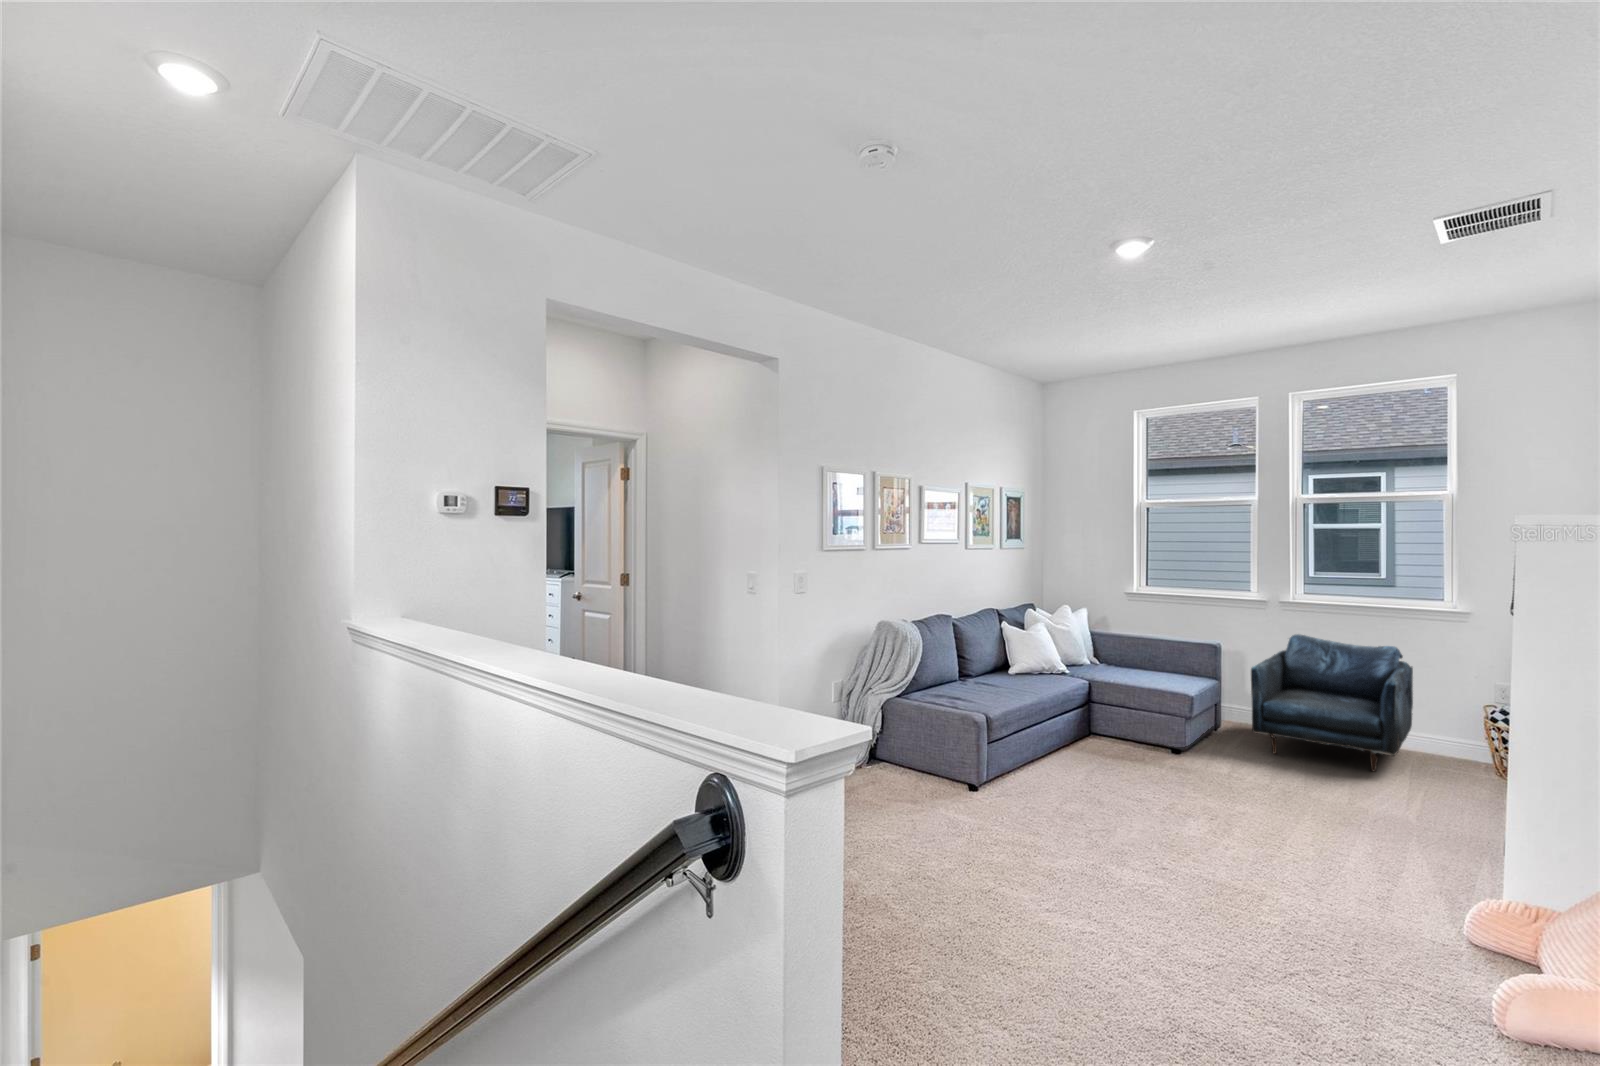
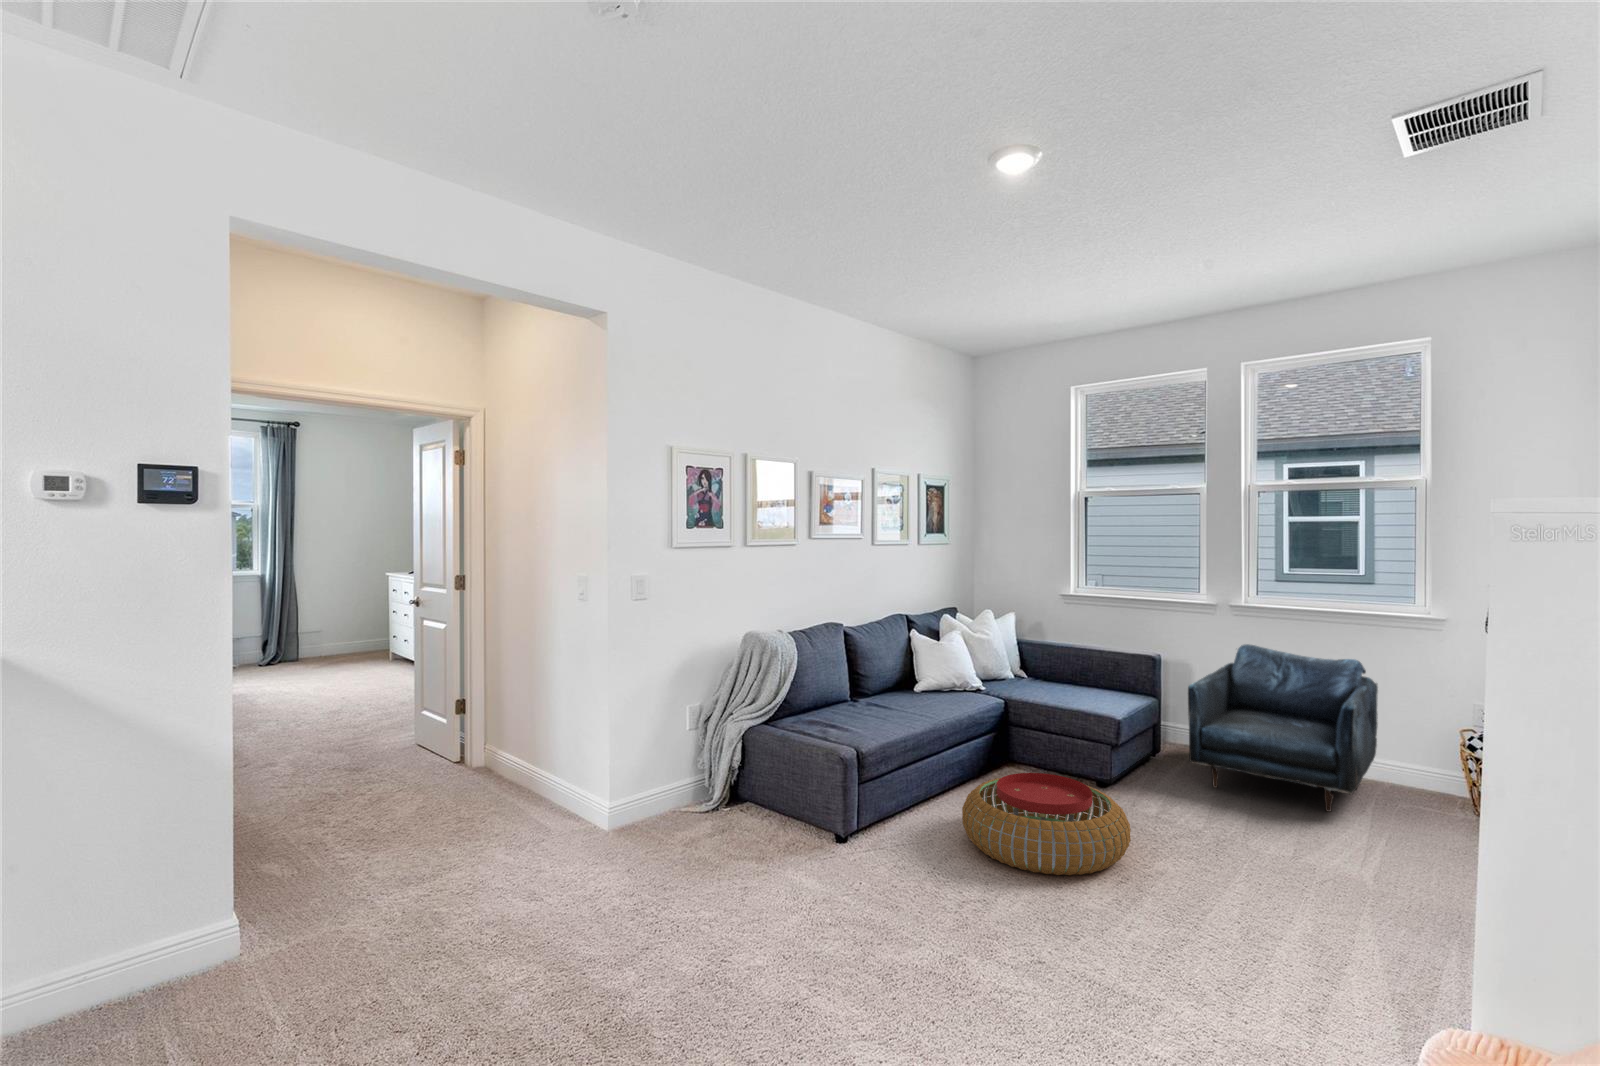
pouf: none [1072,736,1216,813] -> present [962,773,1131,875]

